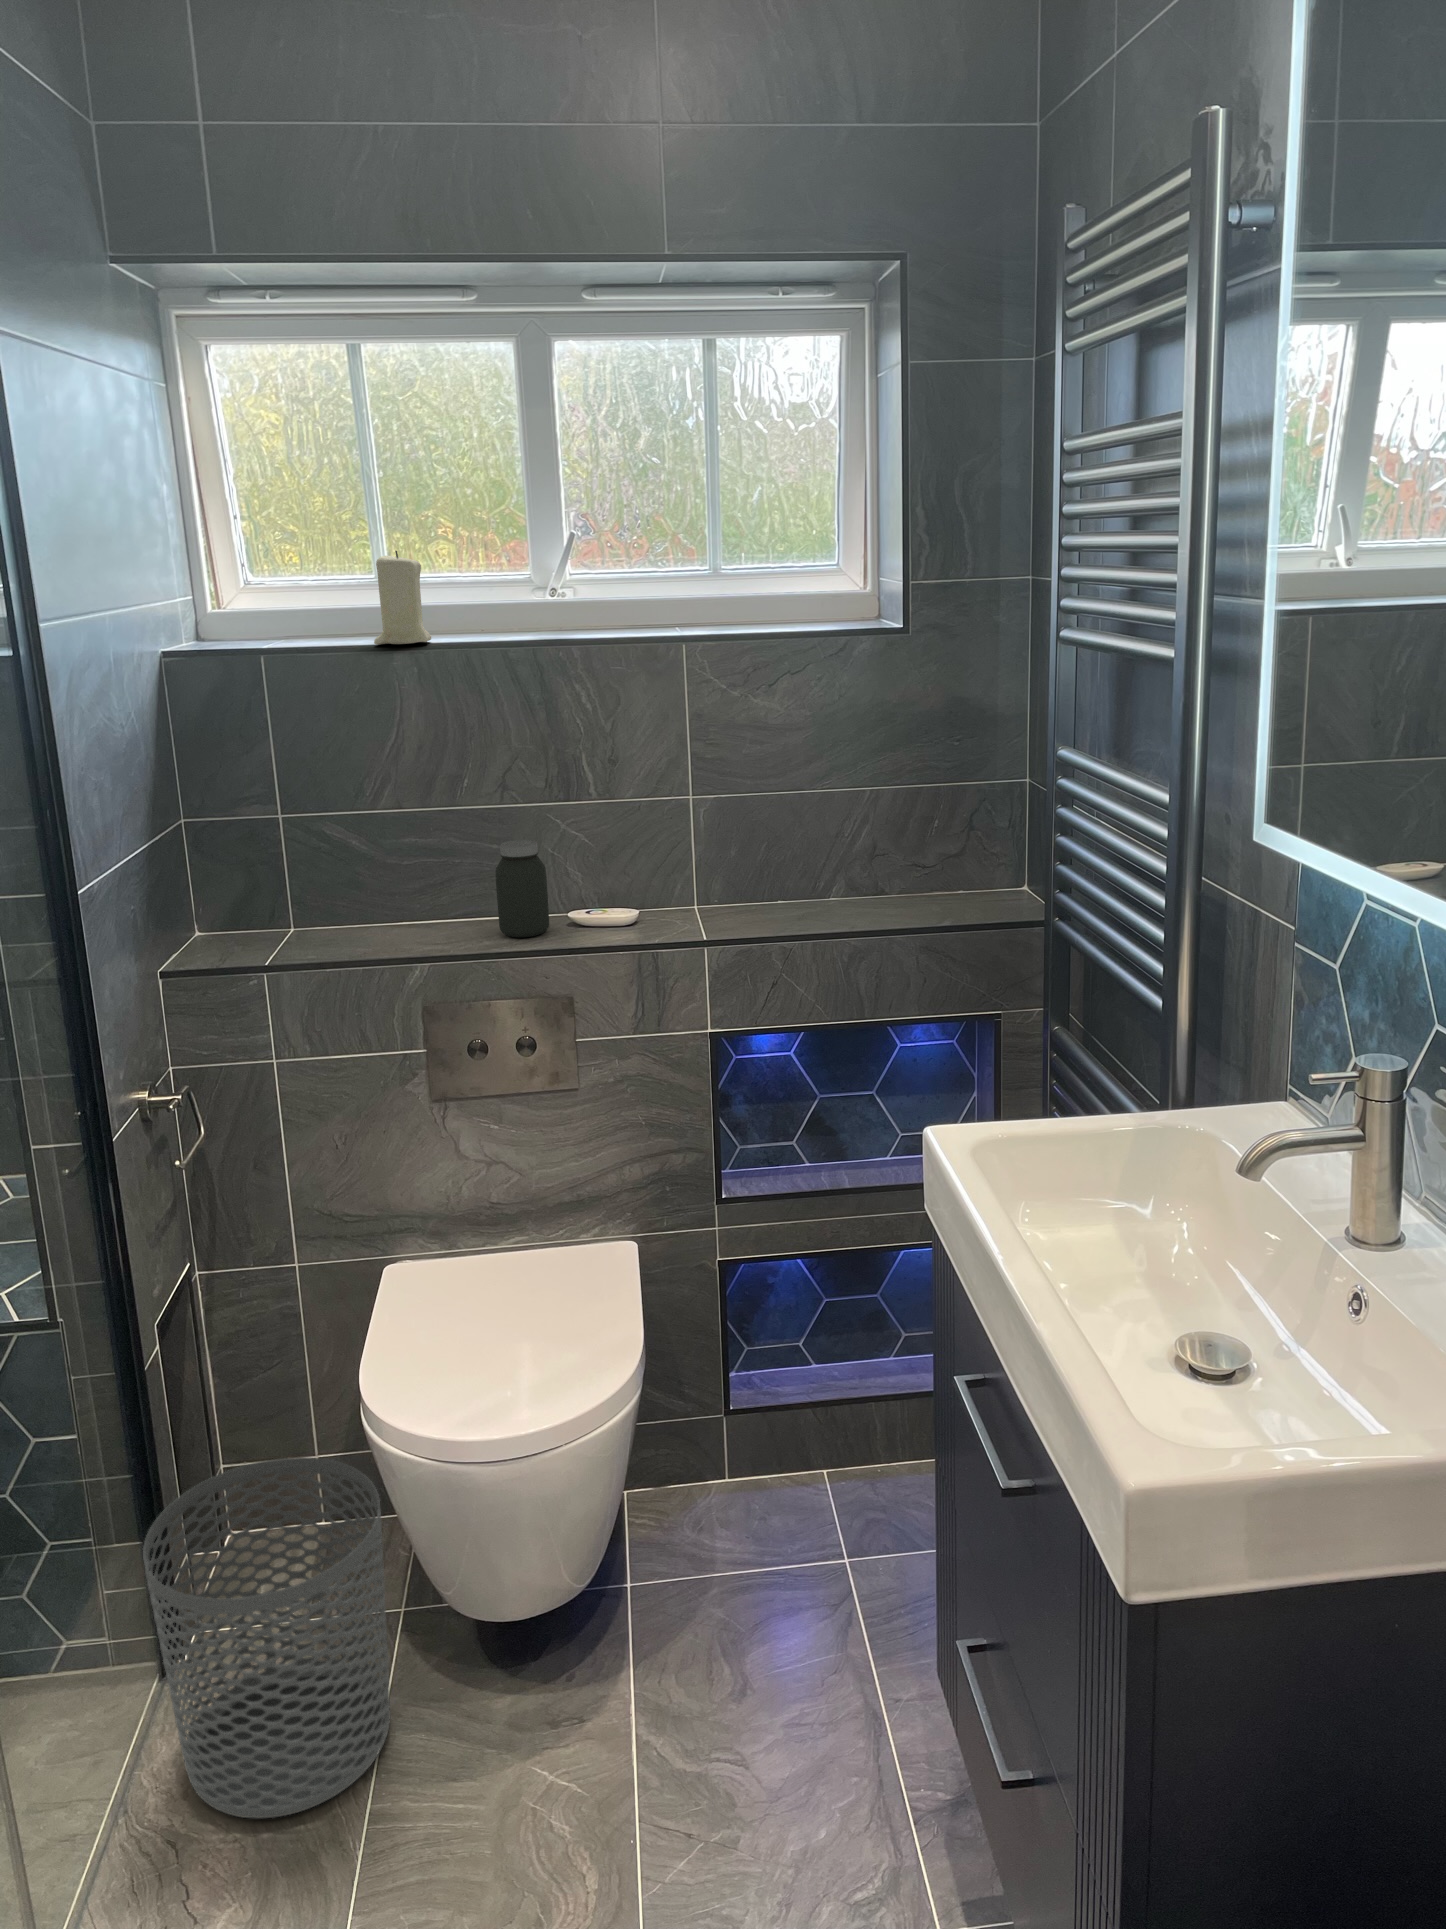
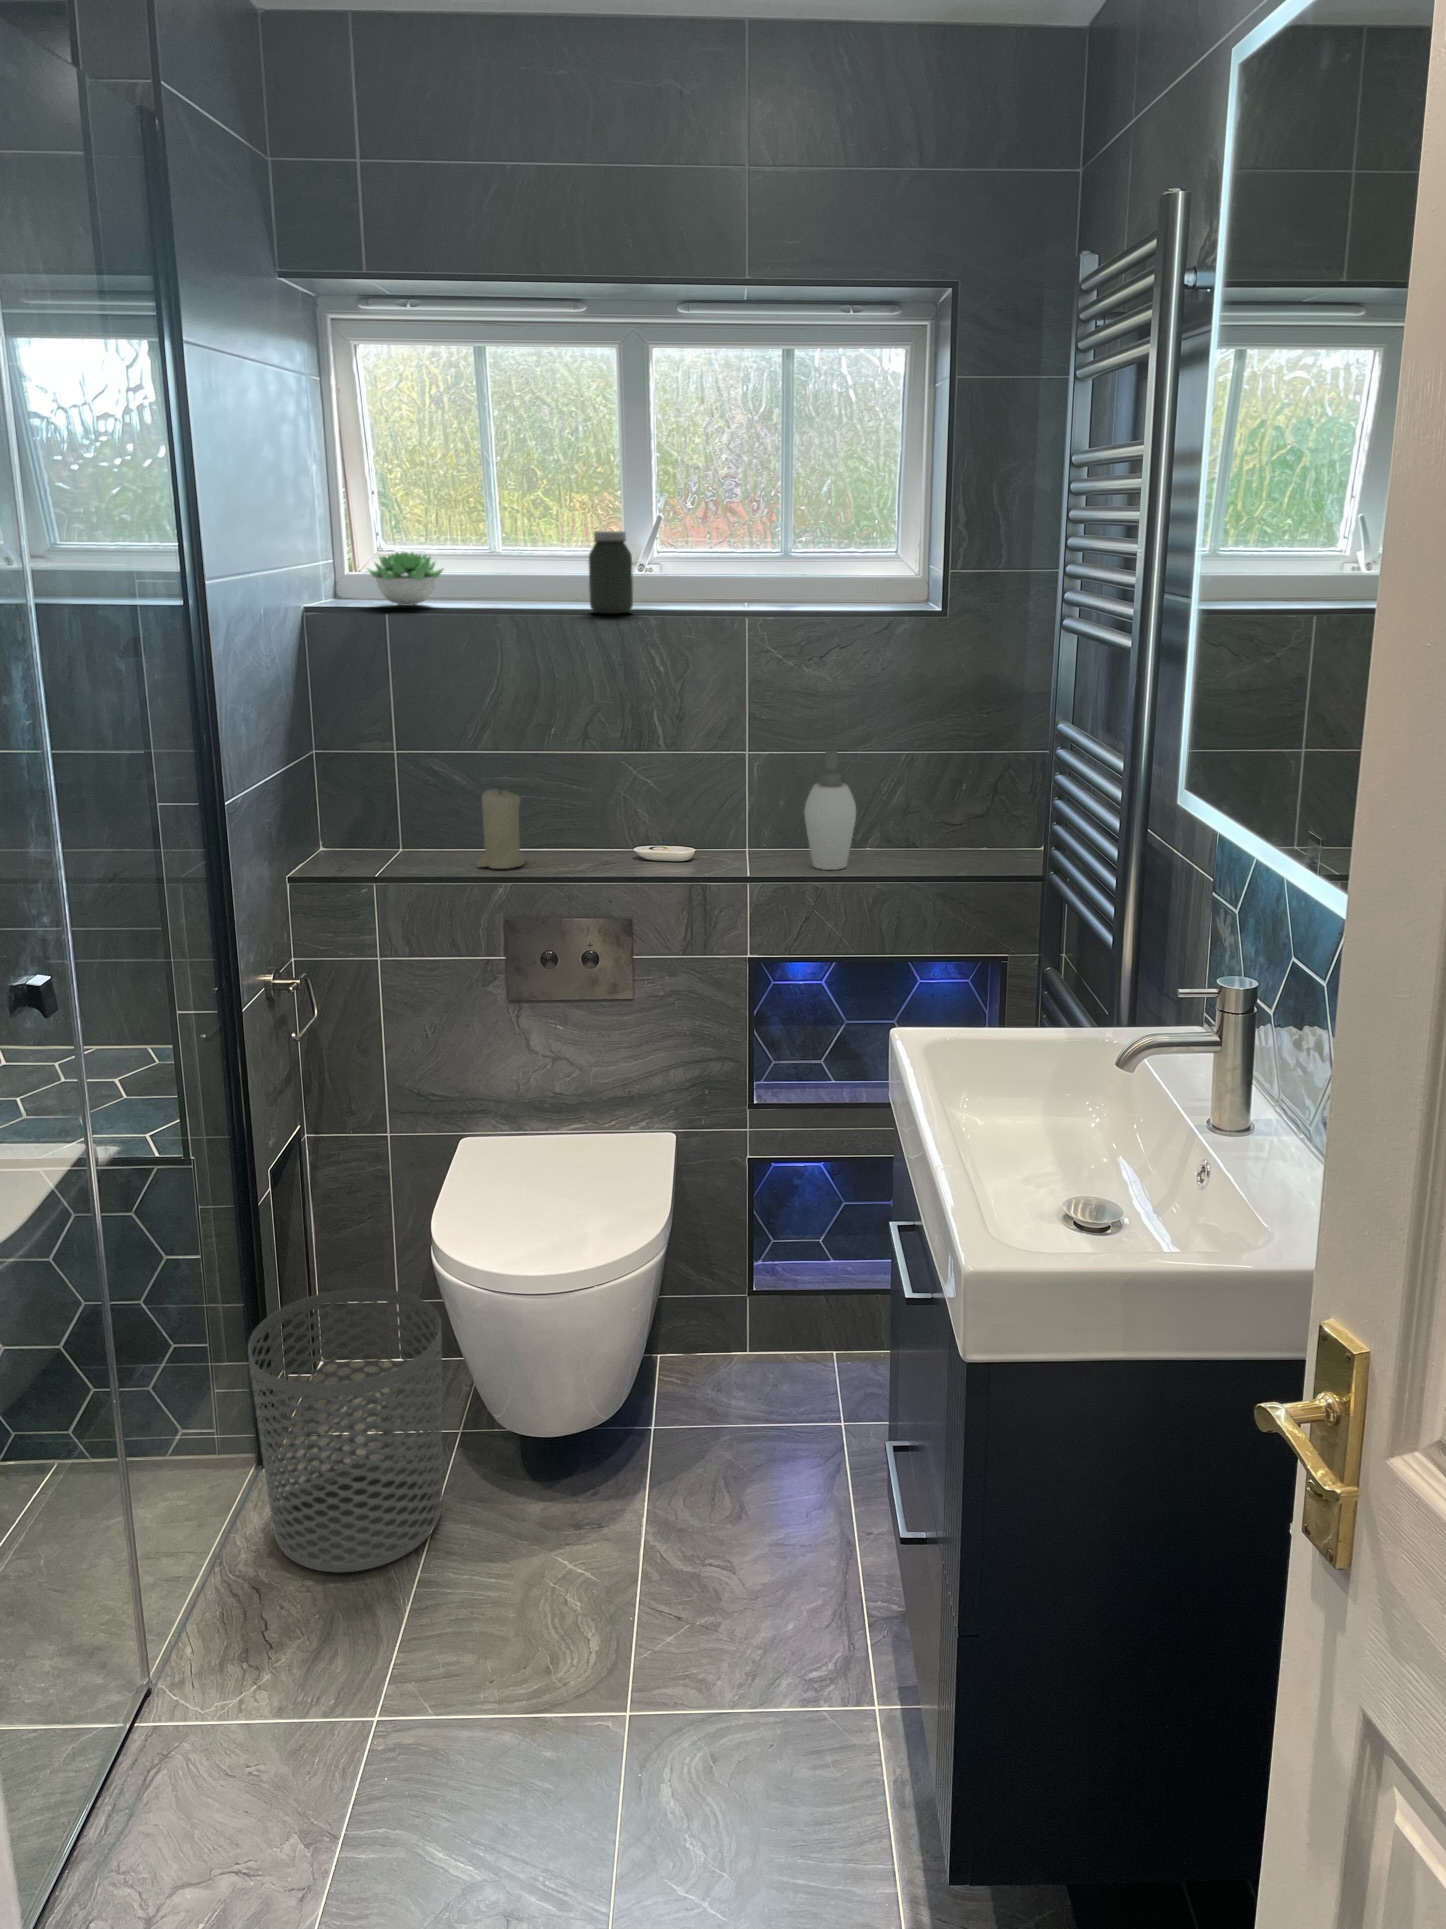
candle: present [374,551,431,645] -> present [477,789,527,869]
succulent plant: none [235,581,329,644] -> present [368,552,443,606]
soap dispenser: none [761,788,836,924] -> present [805,750,856,870]
jar: present [495,840,549,937] -> present [589,531,633,614]

